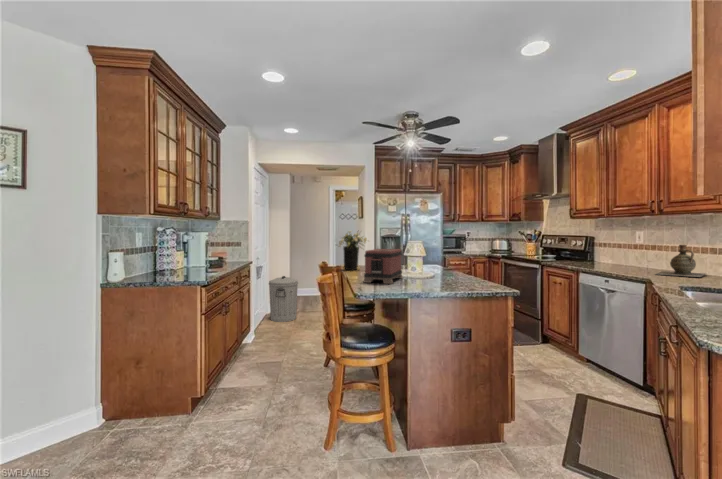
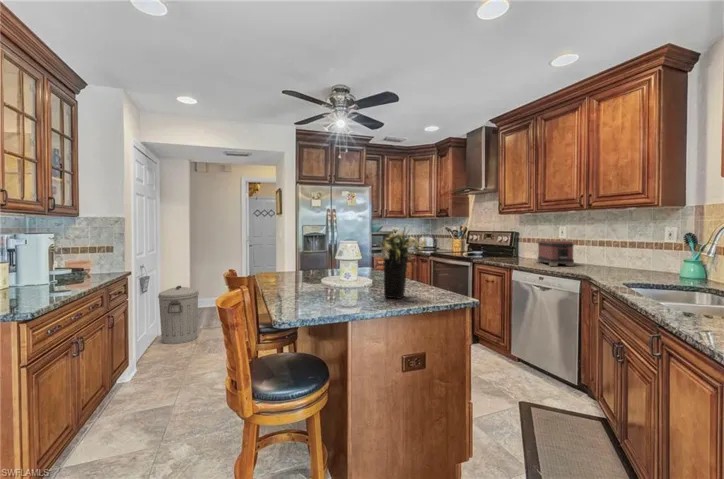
flower arrangement: present [339,231,367,270] -> present [379,228,426,299]
ceramic jug: present [657,245,705,277] -> none [585,240,628,273]
toaster: present [363,249,403,284] -> present [537,241,574,266]

